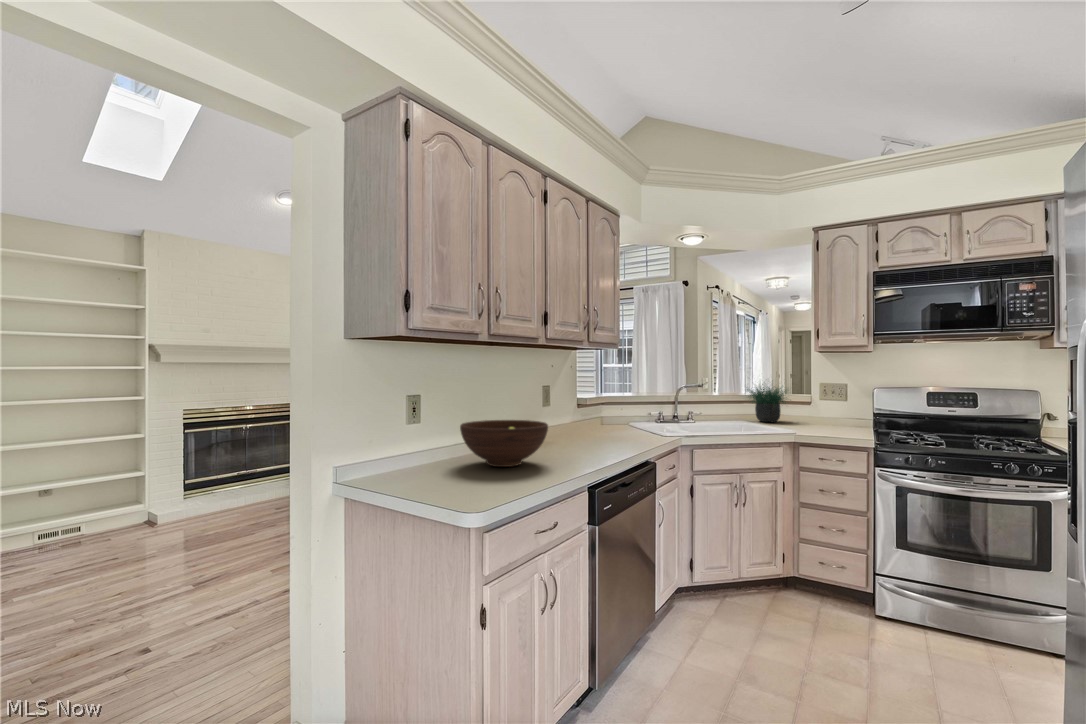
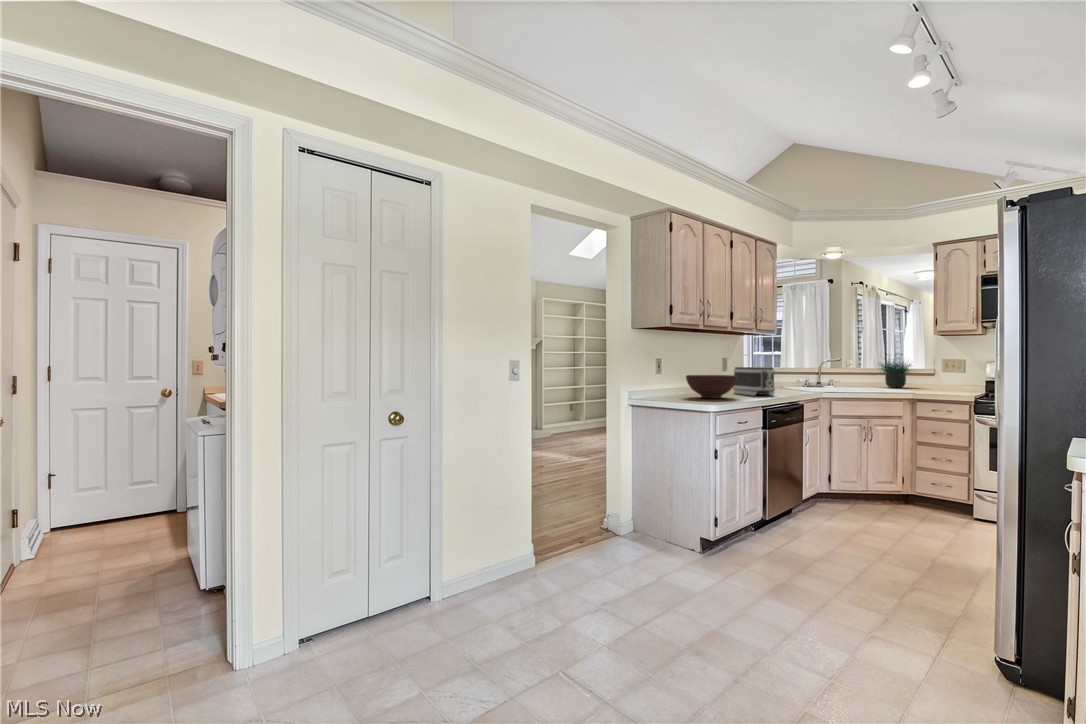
toaster: none [552,402,613,453] -> present [733,367,775,396]

